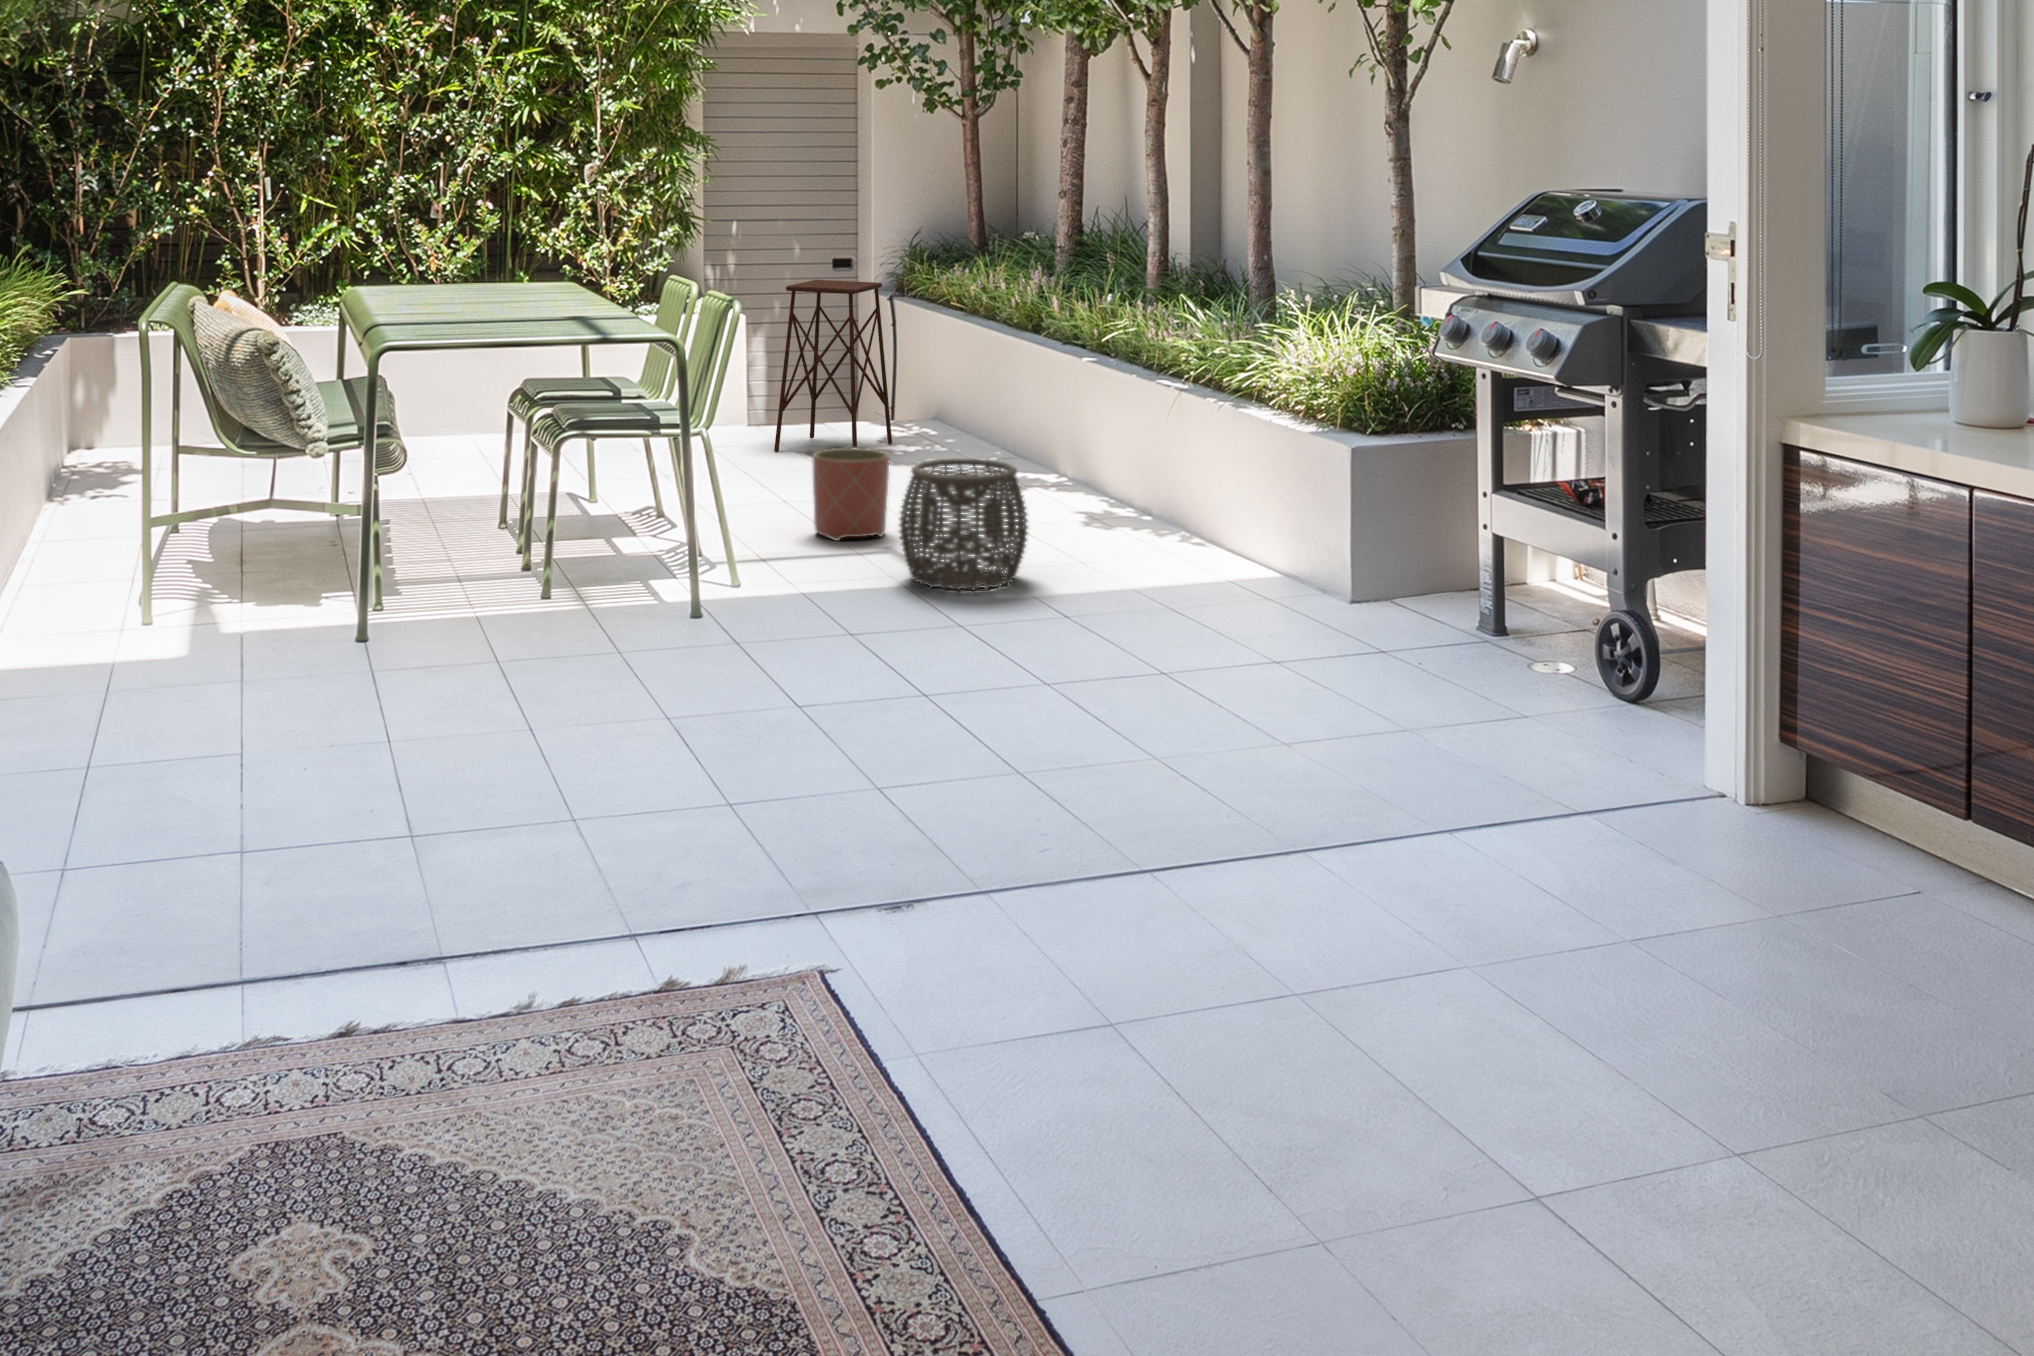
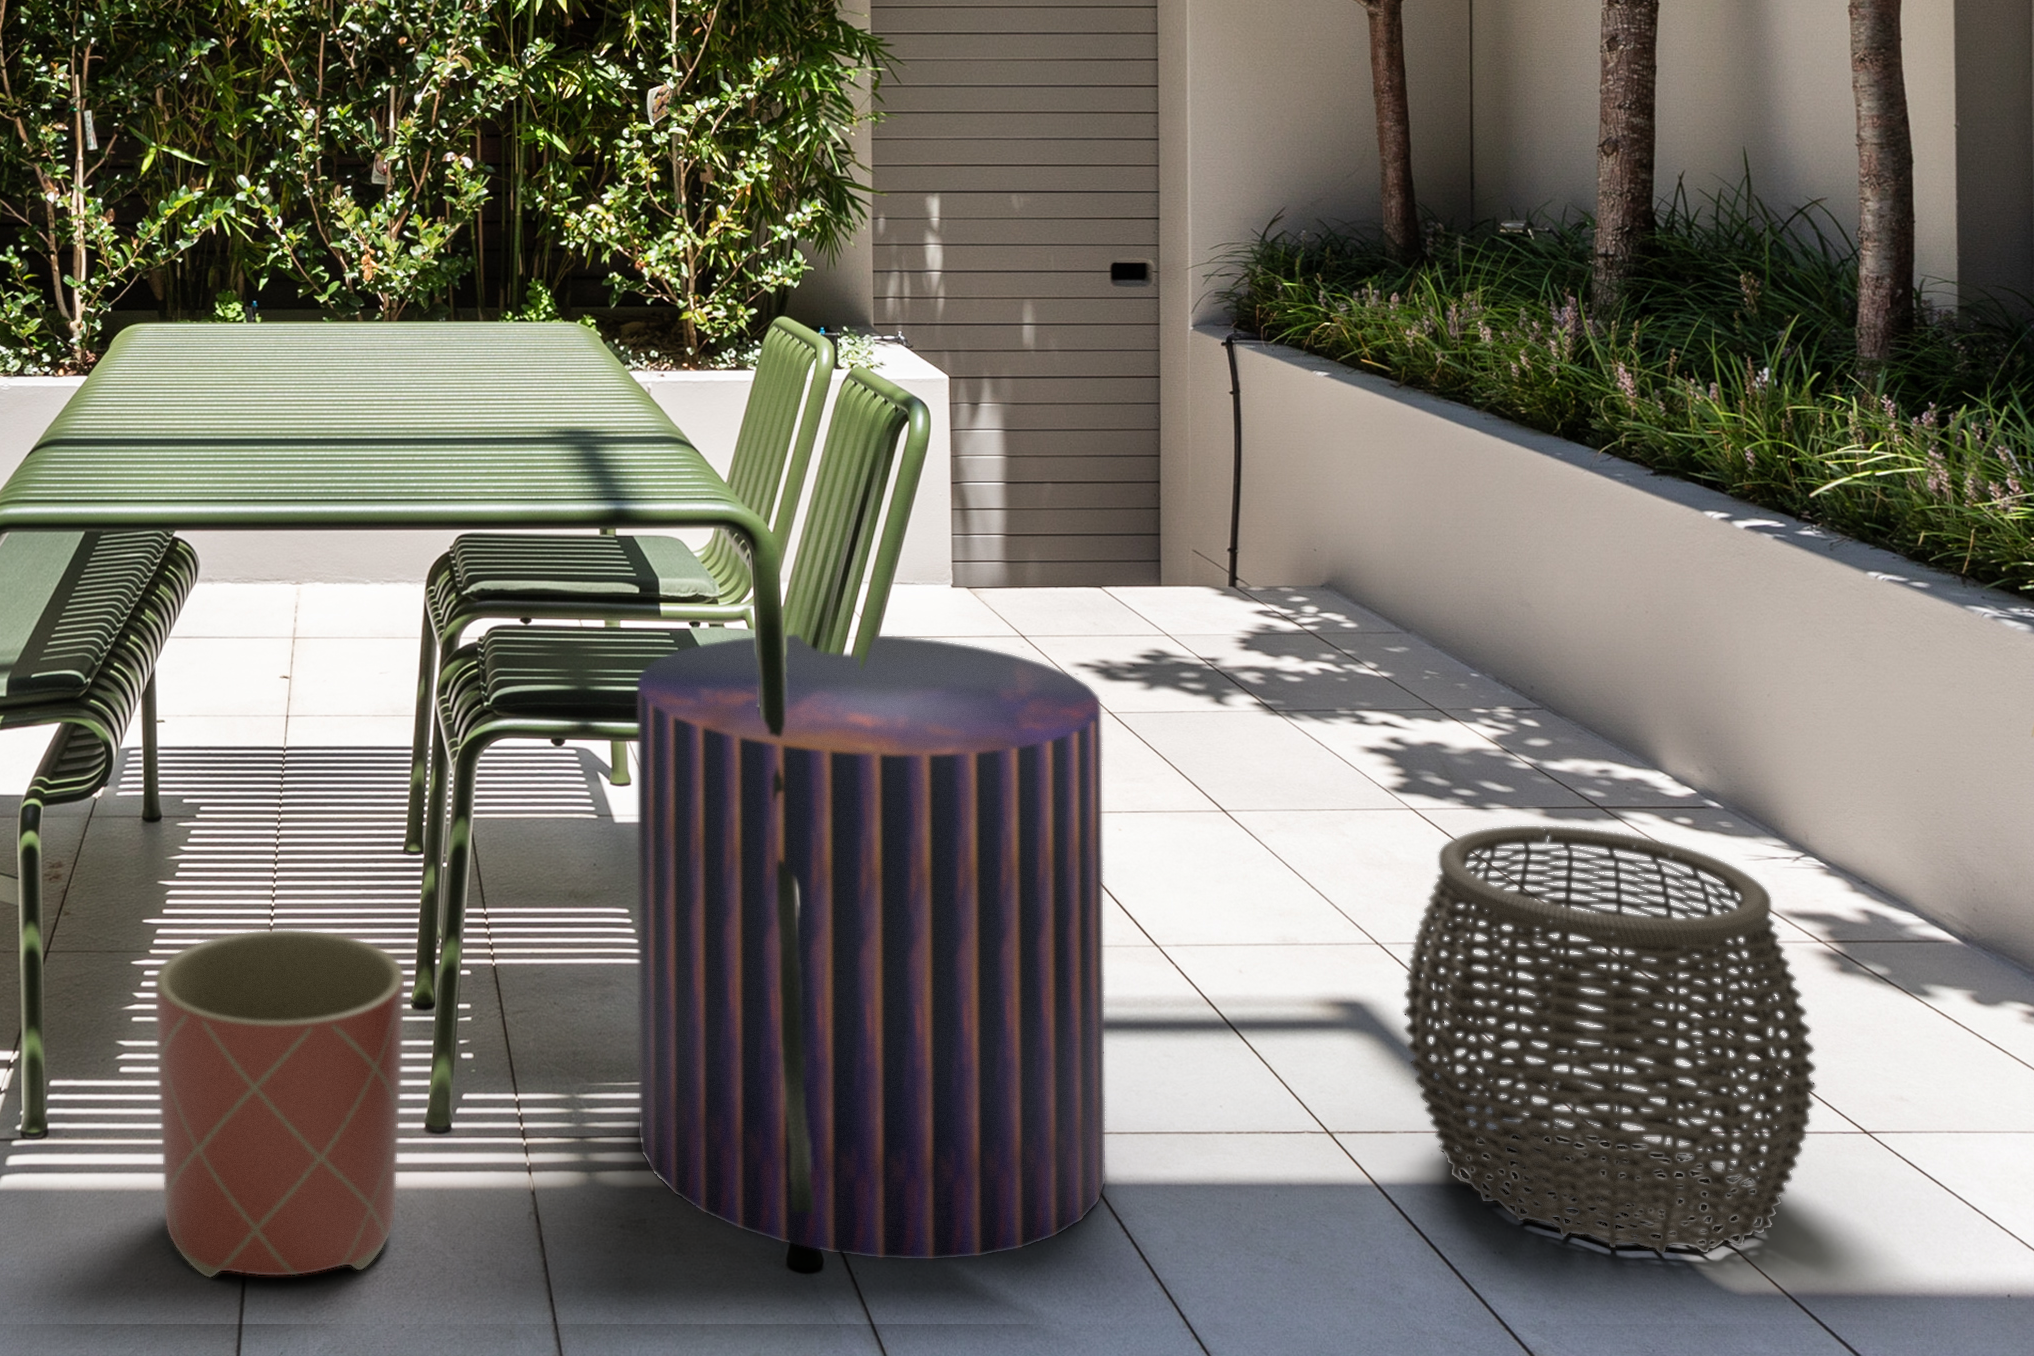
side table: present [774,280,892,452] -> none [1020,308,1259,670]
pouf: none [618,403,793,610] -> present [637,635,1105,1259]
planter: present [813,448,889,541] -> present [155,930,404,1277]

